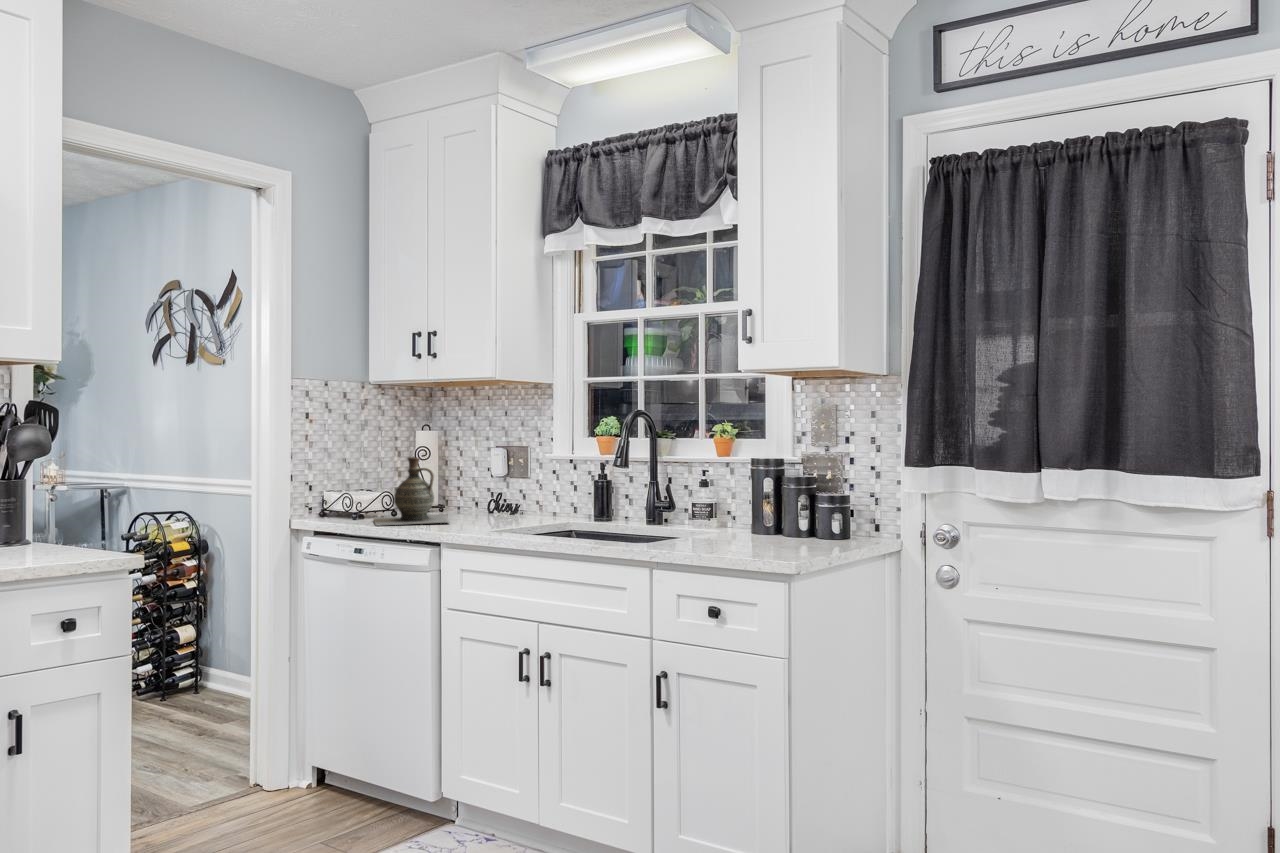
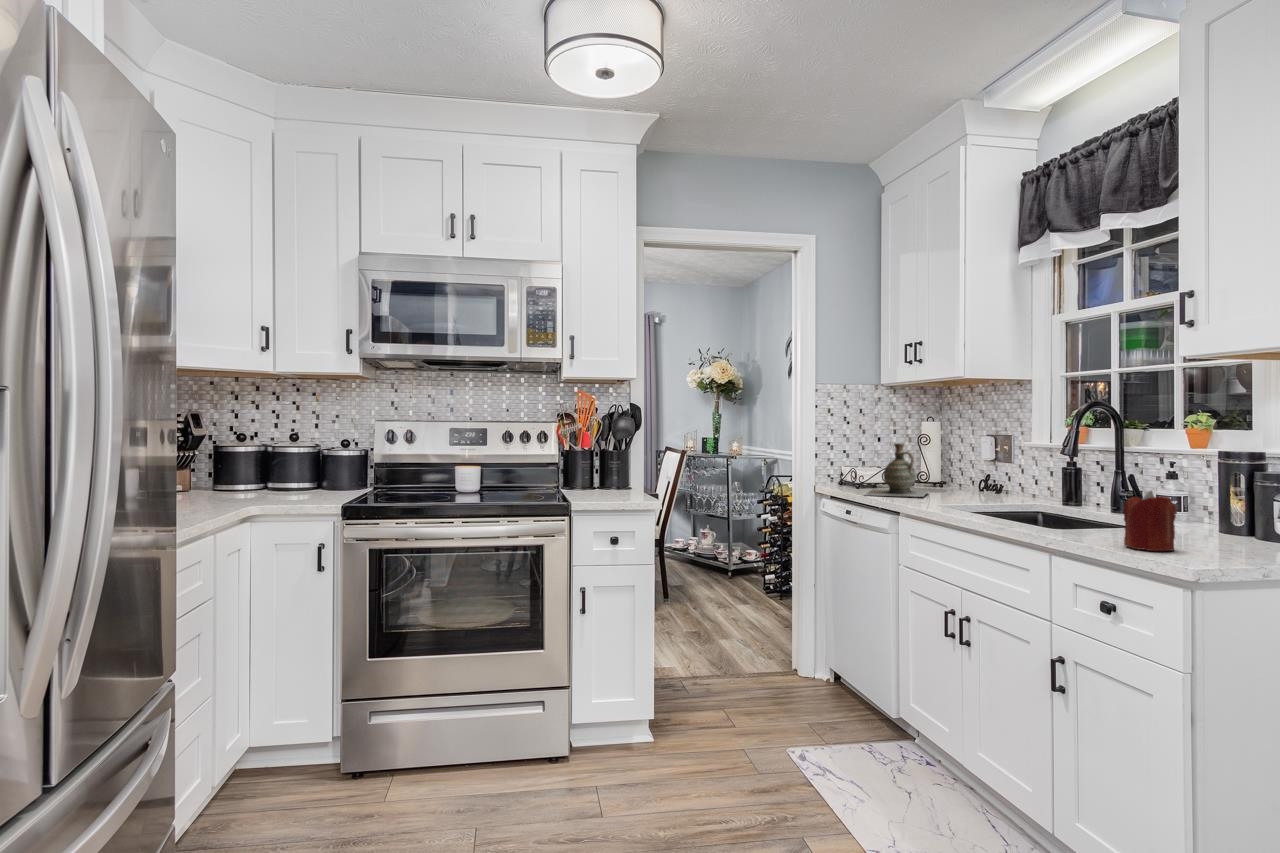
candle: none [721,495,761,552] -> present [1124,491,1176,551]

